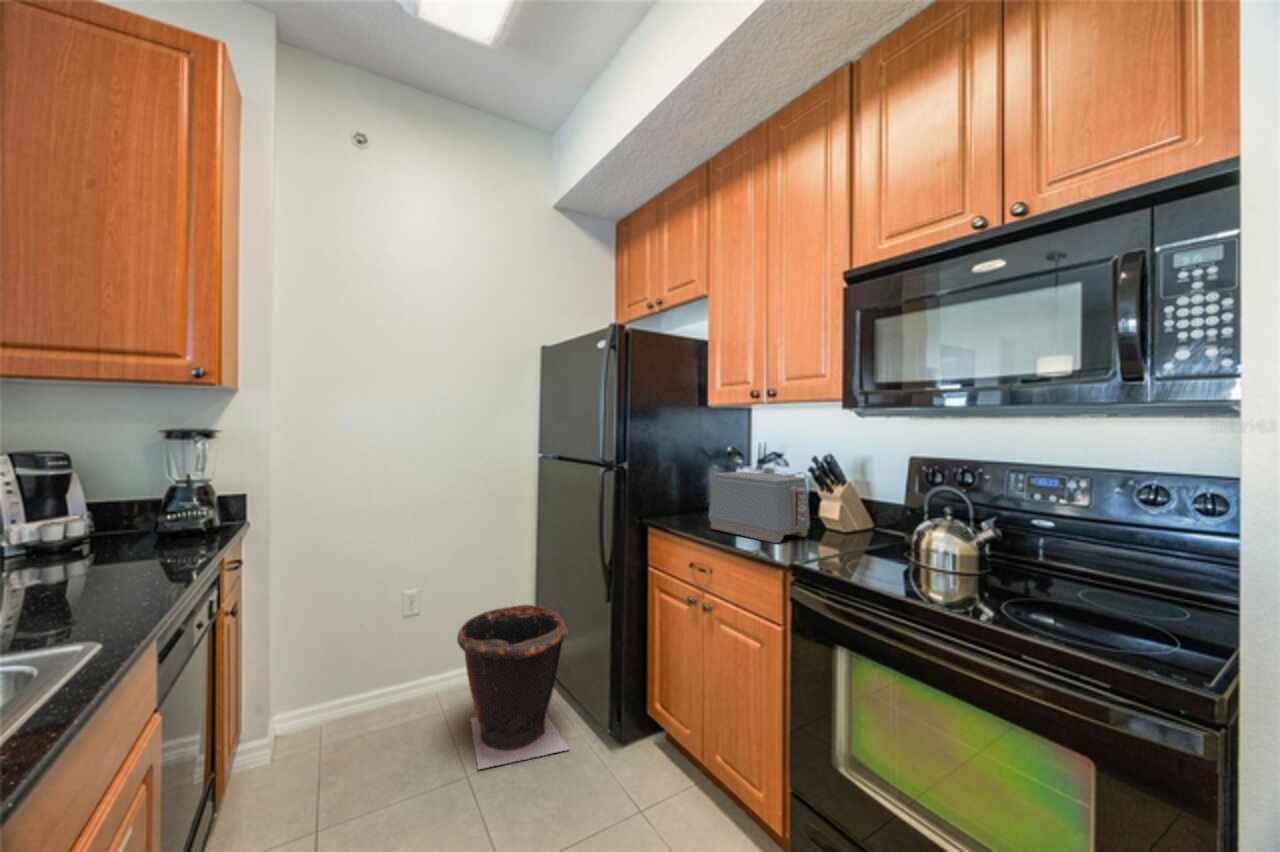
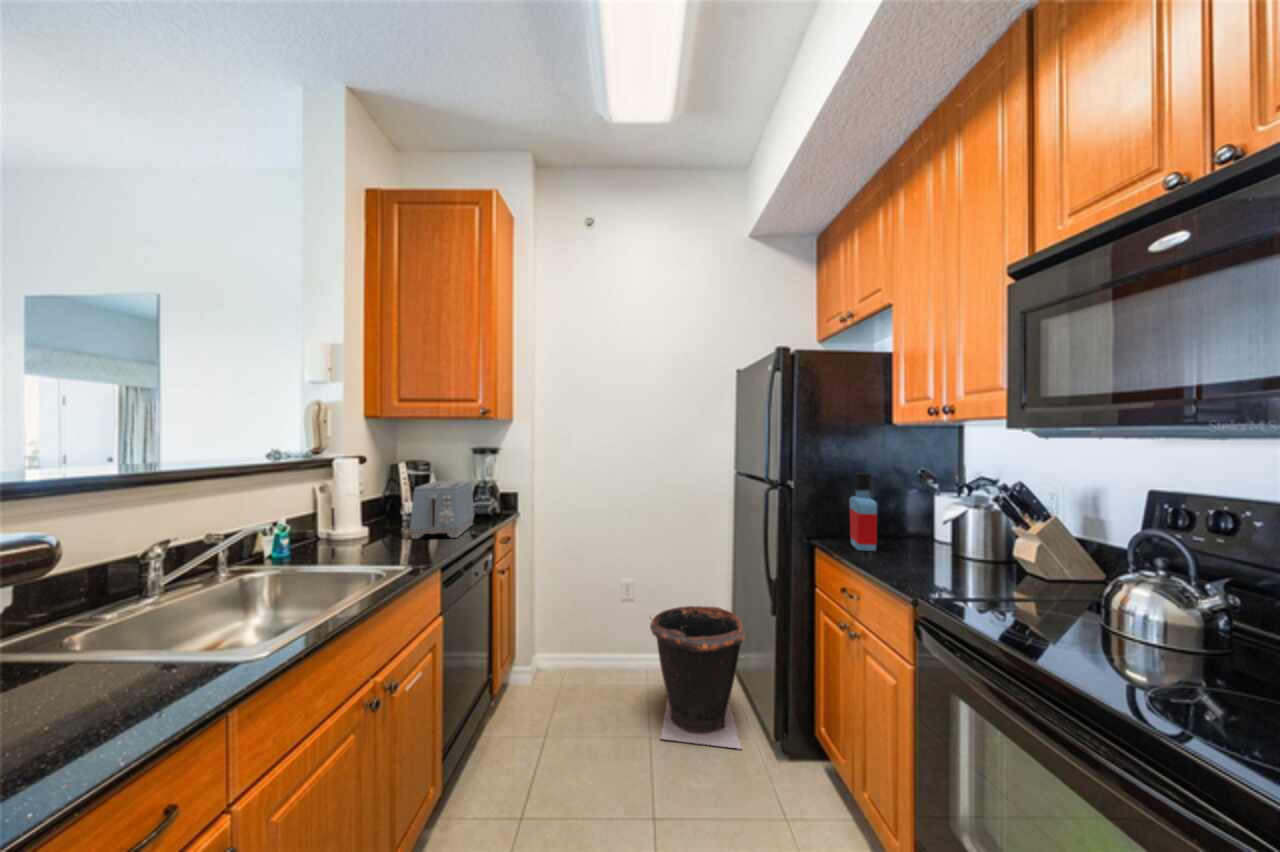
bottle: none [676,452,706,526] -> present [849,473,877,551]
toaster: present [709,471,810,543] -> present [410,481,474,539]

